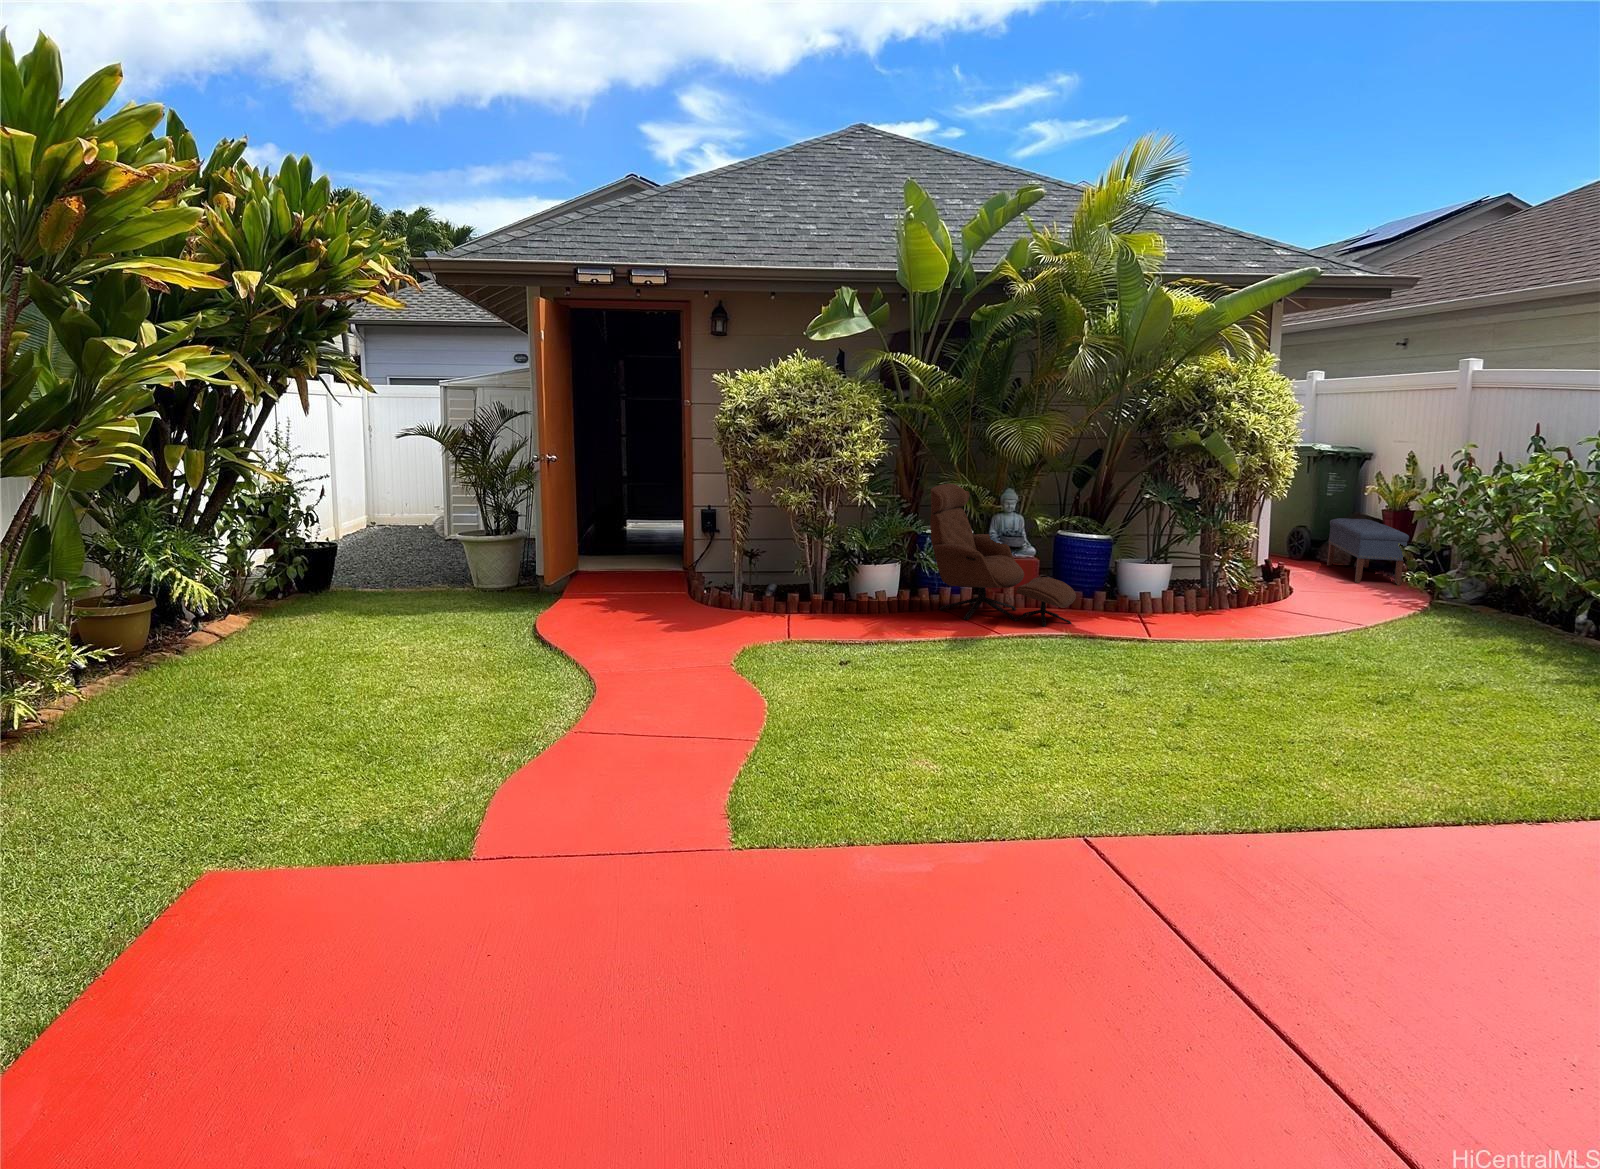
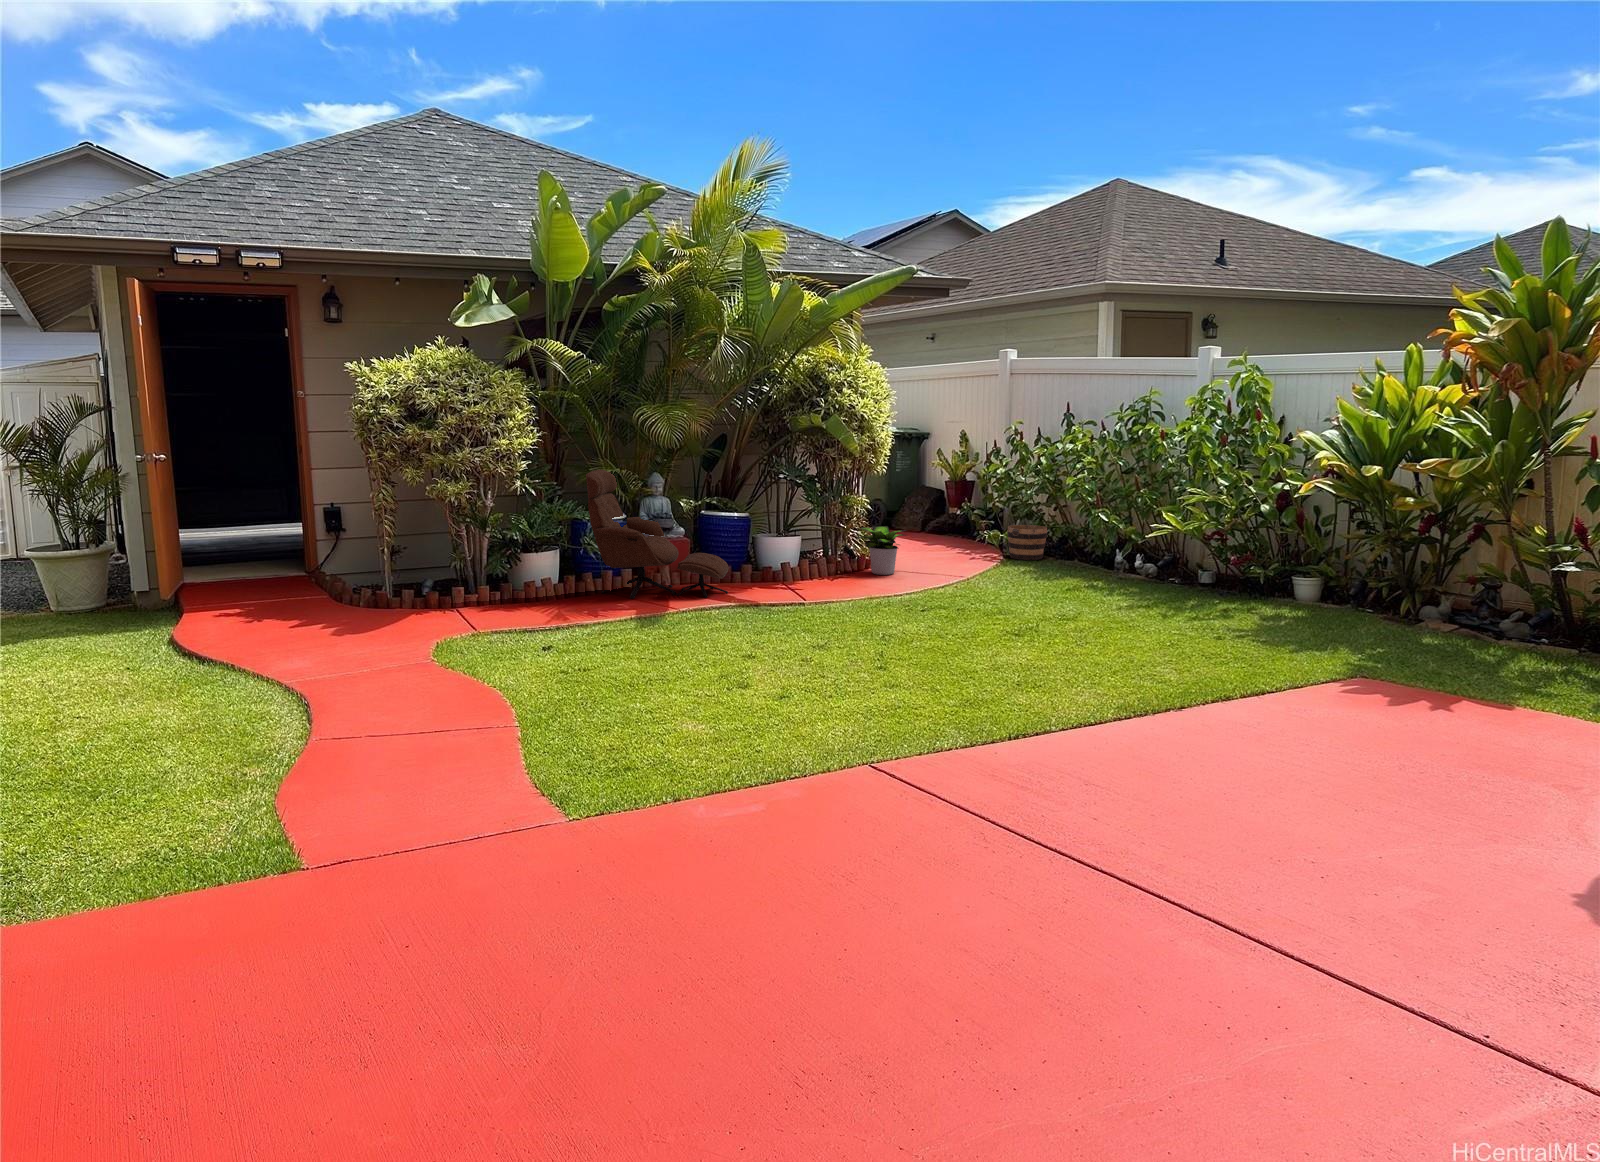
bench: present [1327,518,1409,585] -> none [905,490,970,543]
potted plant: none [1234,561,1305,619] -> present [856,526,906,575]
bucket: none [1448,572,1506,617] -> present [1007,525,1047,560]

